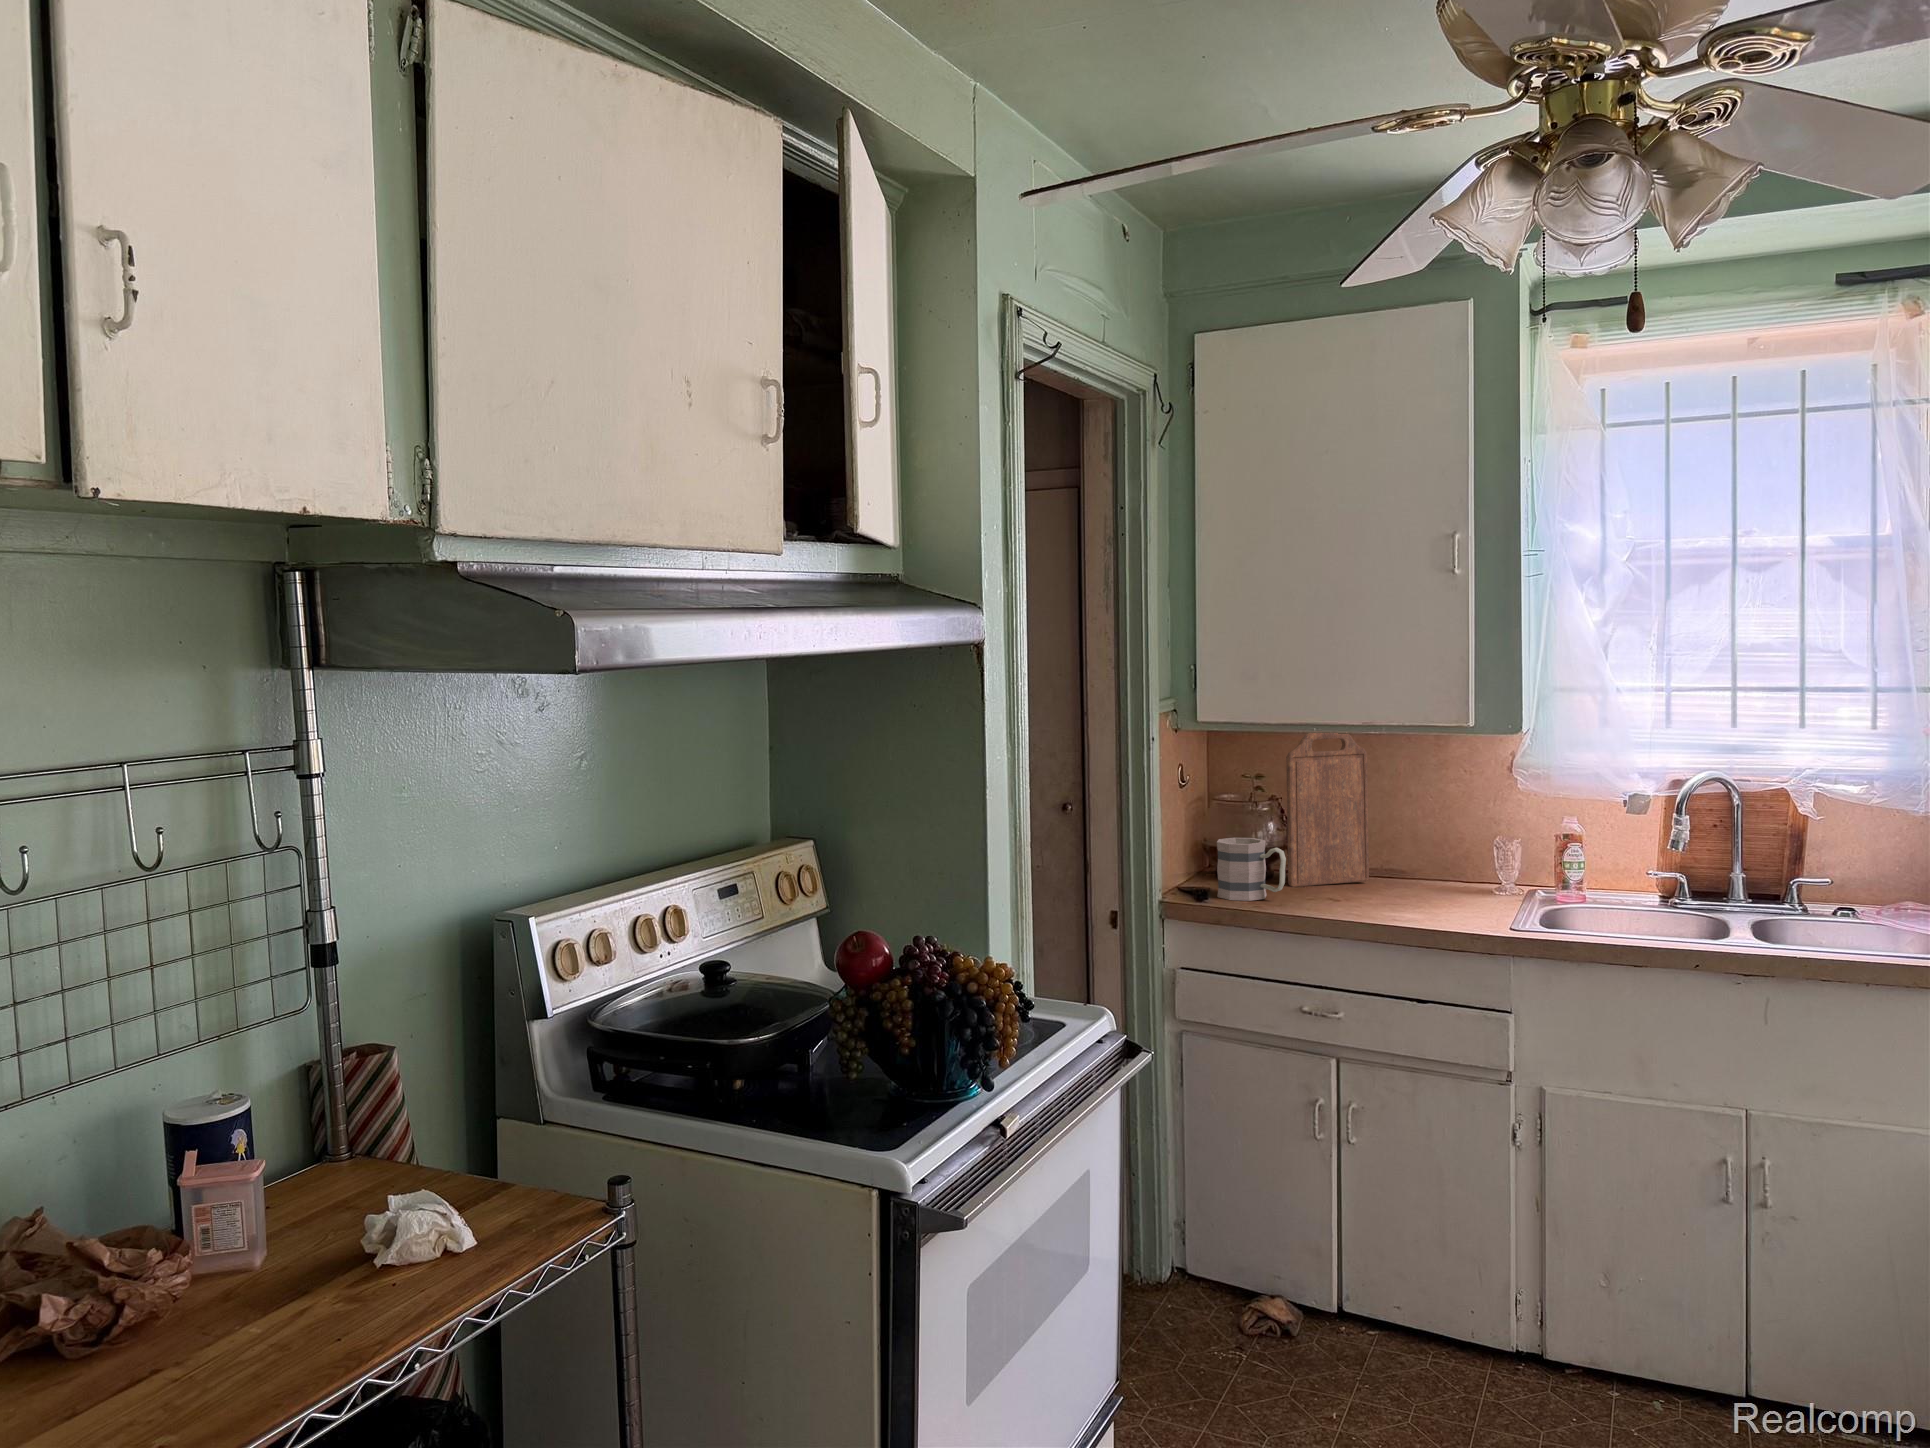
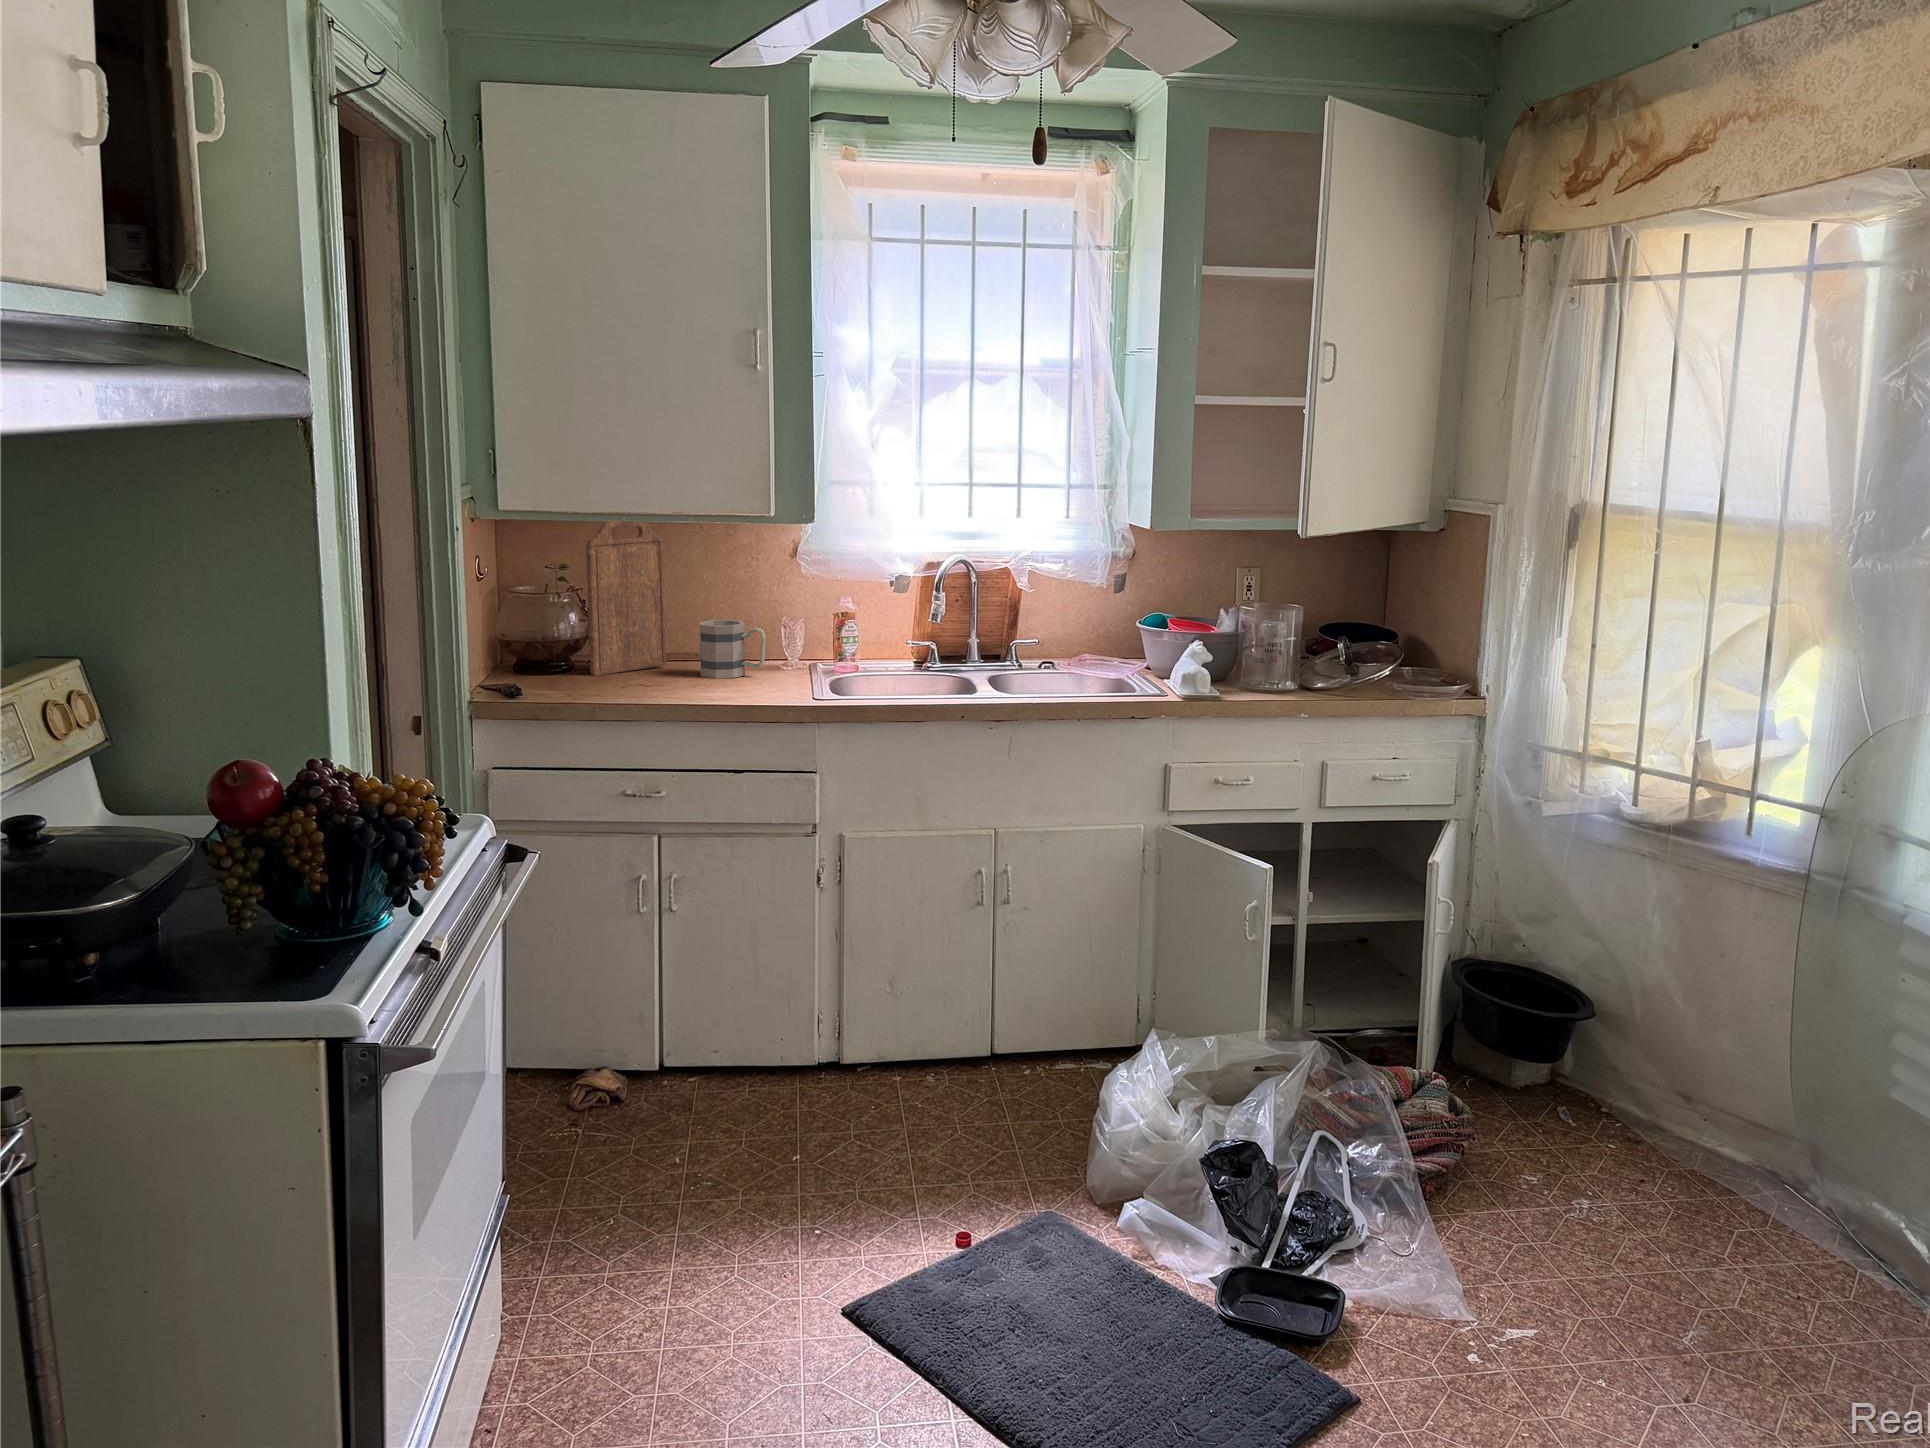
mug: present [1217,838,1286,901] -> present [699,620,766,678]

